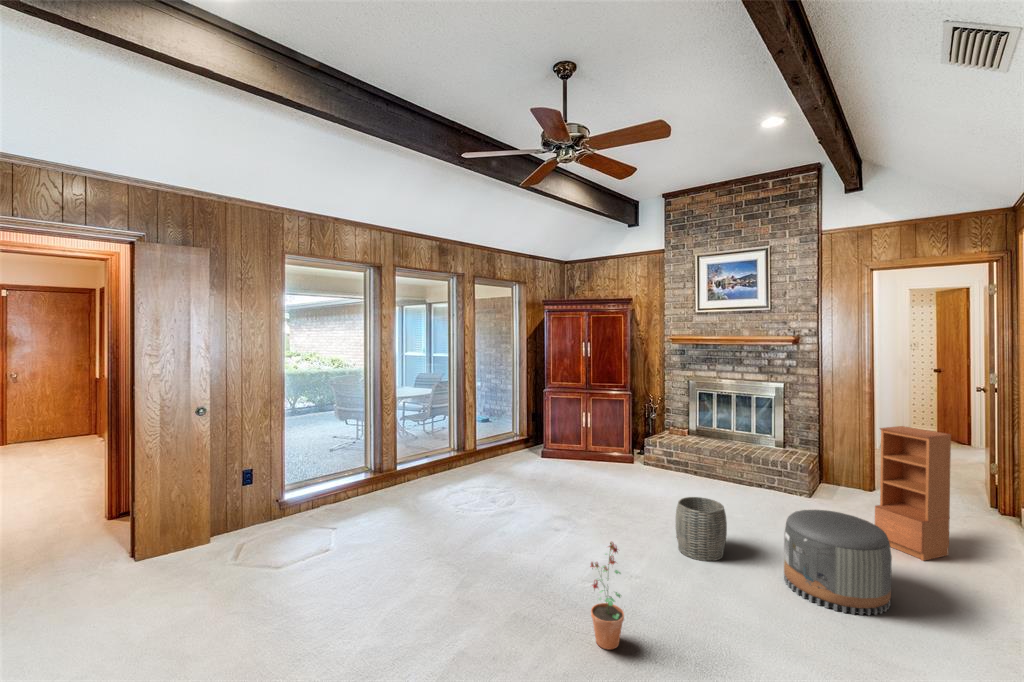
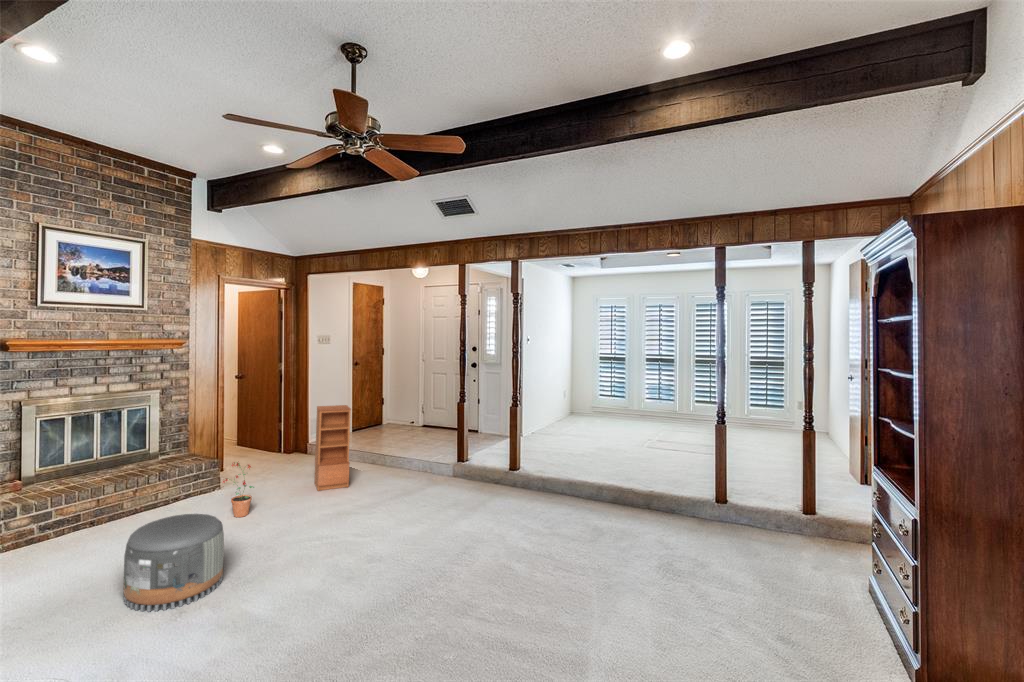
woven basket: present [676,497,727,561] -> none [276,503,324,563]
pouf: present [784,510,892,615] -> present [123,514,224,612]
potted plant: present [590,542,624,649] -> present [223,462,254,517]

